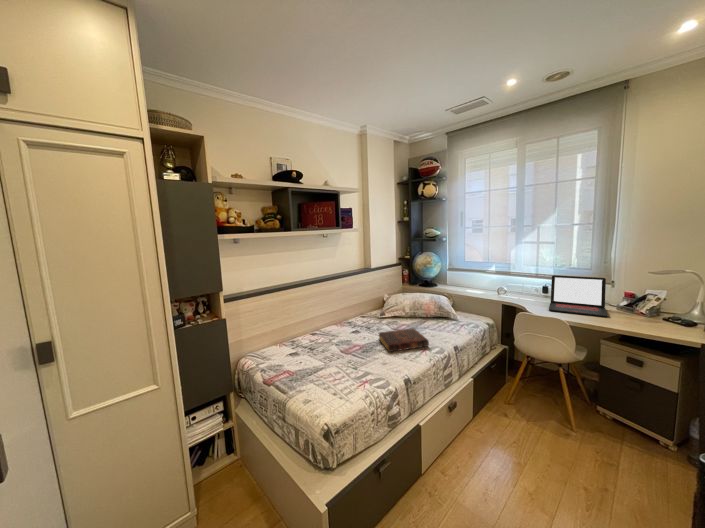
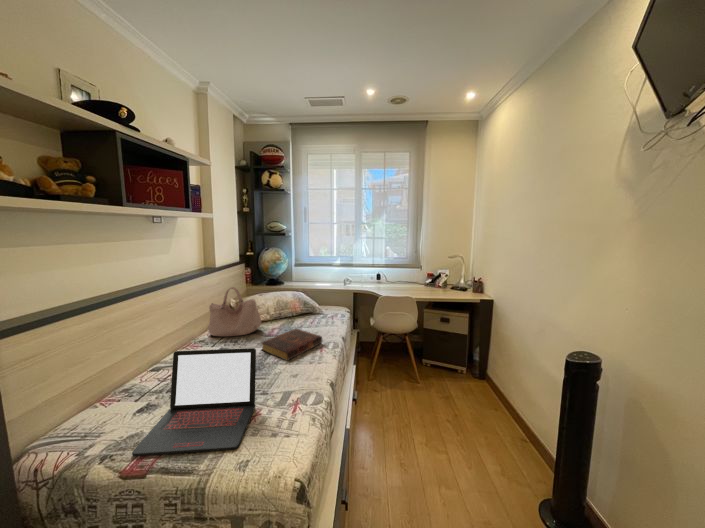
laptop: present [549,275,608,317] -> present [132,348,256,456]
handbag: none [356,285,392,325] -> present [208,287,261,337]

